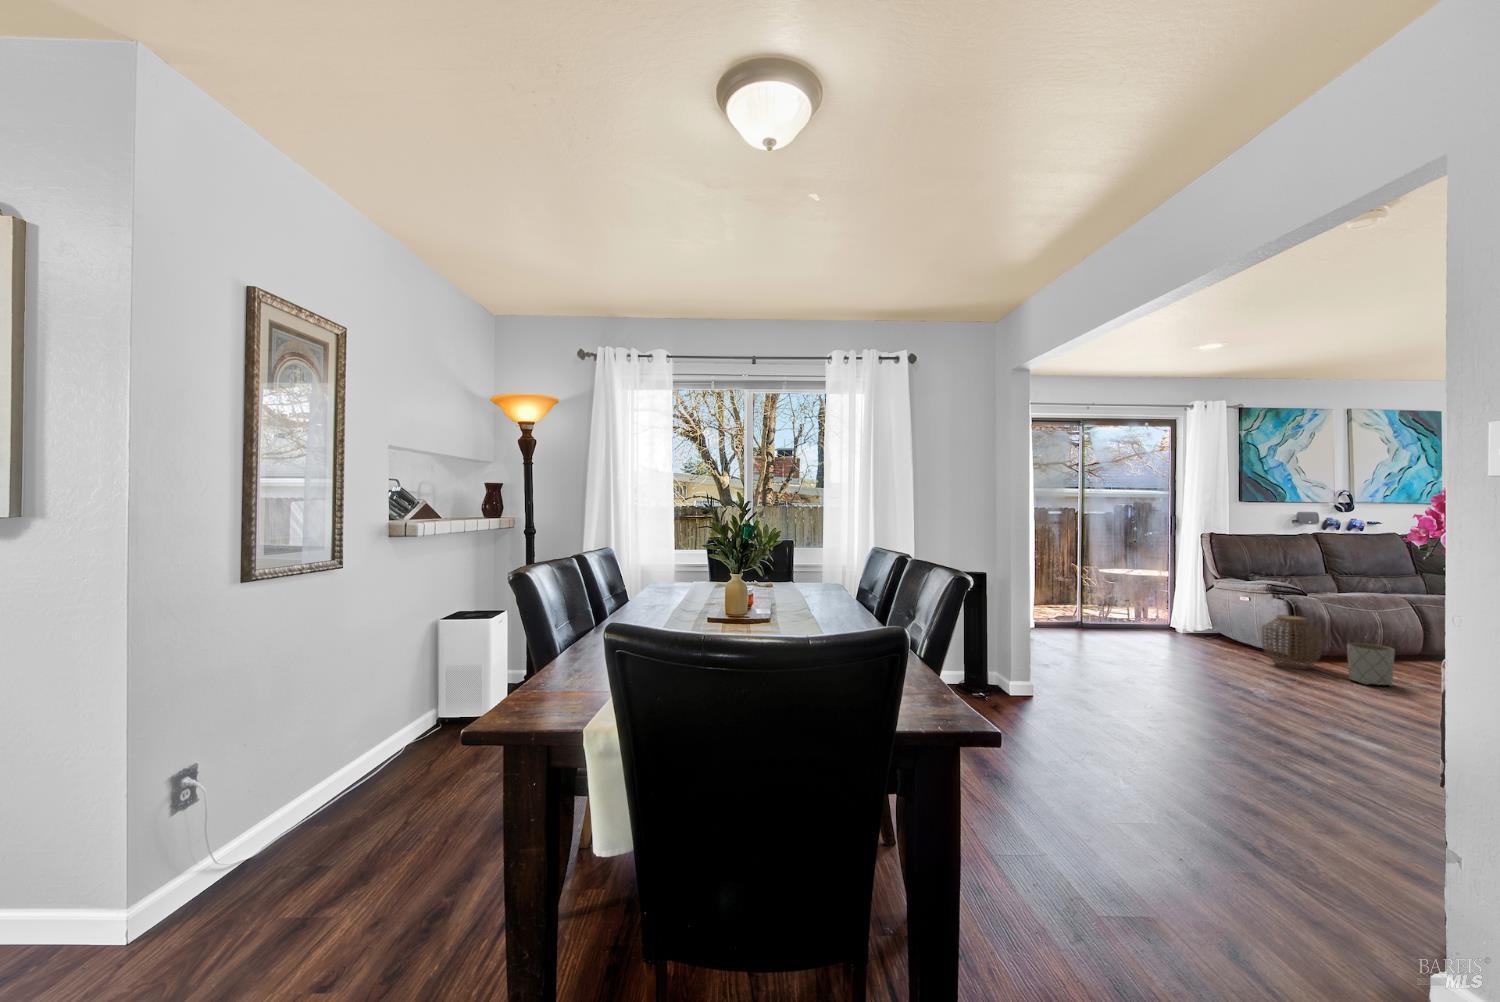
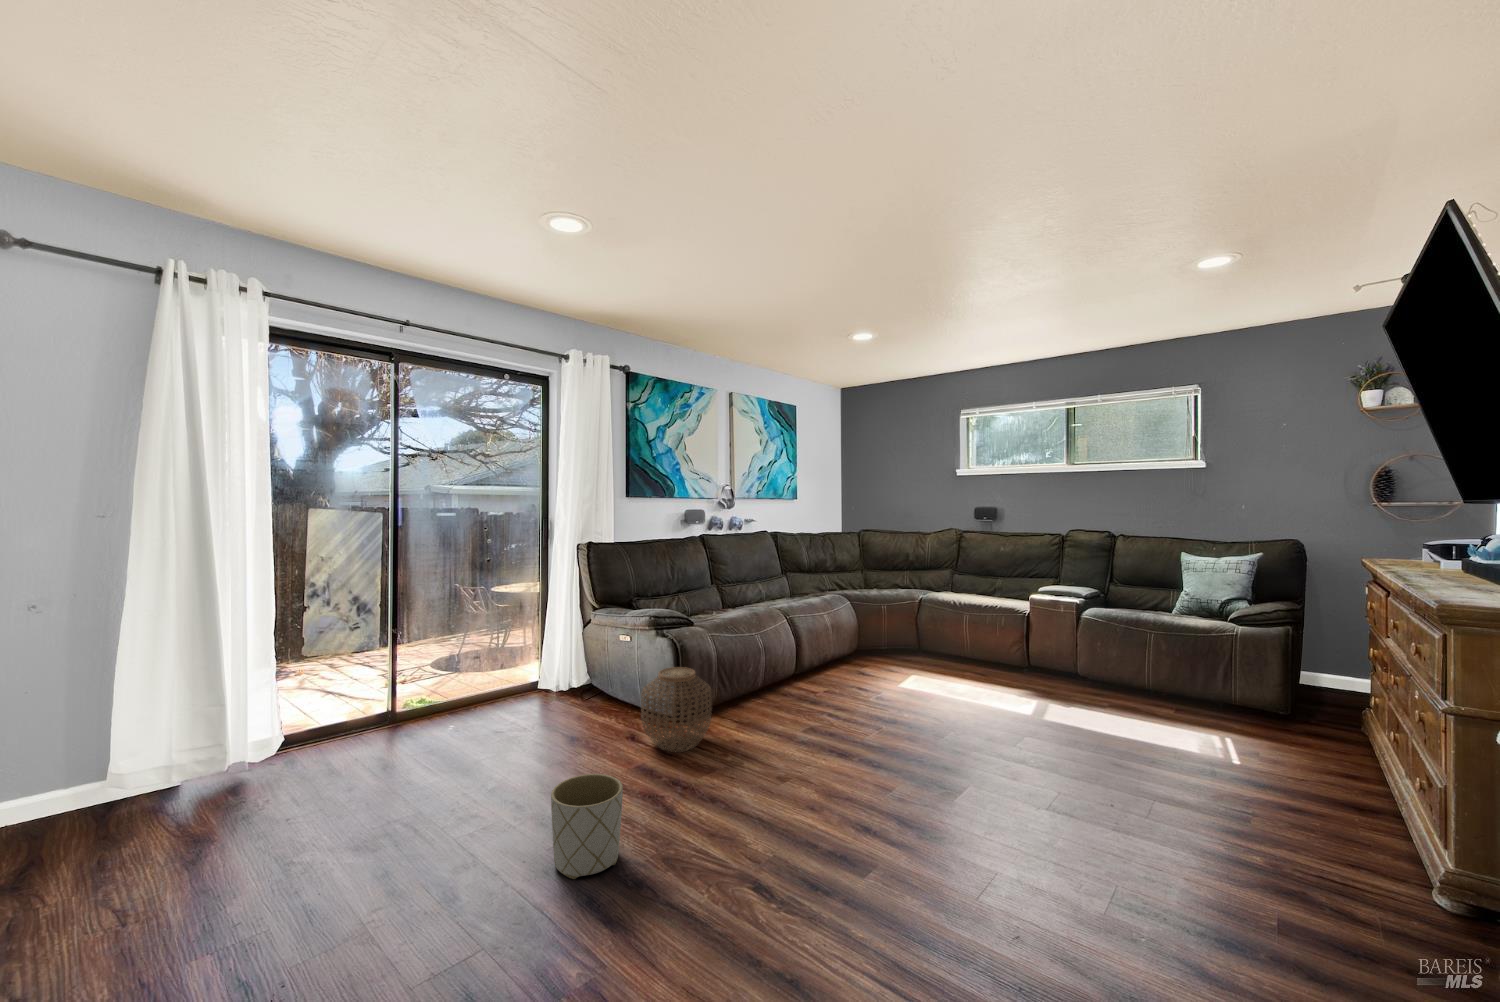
planter: present [1347,643,1395,686] -> present [551,774,623,879]

